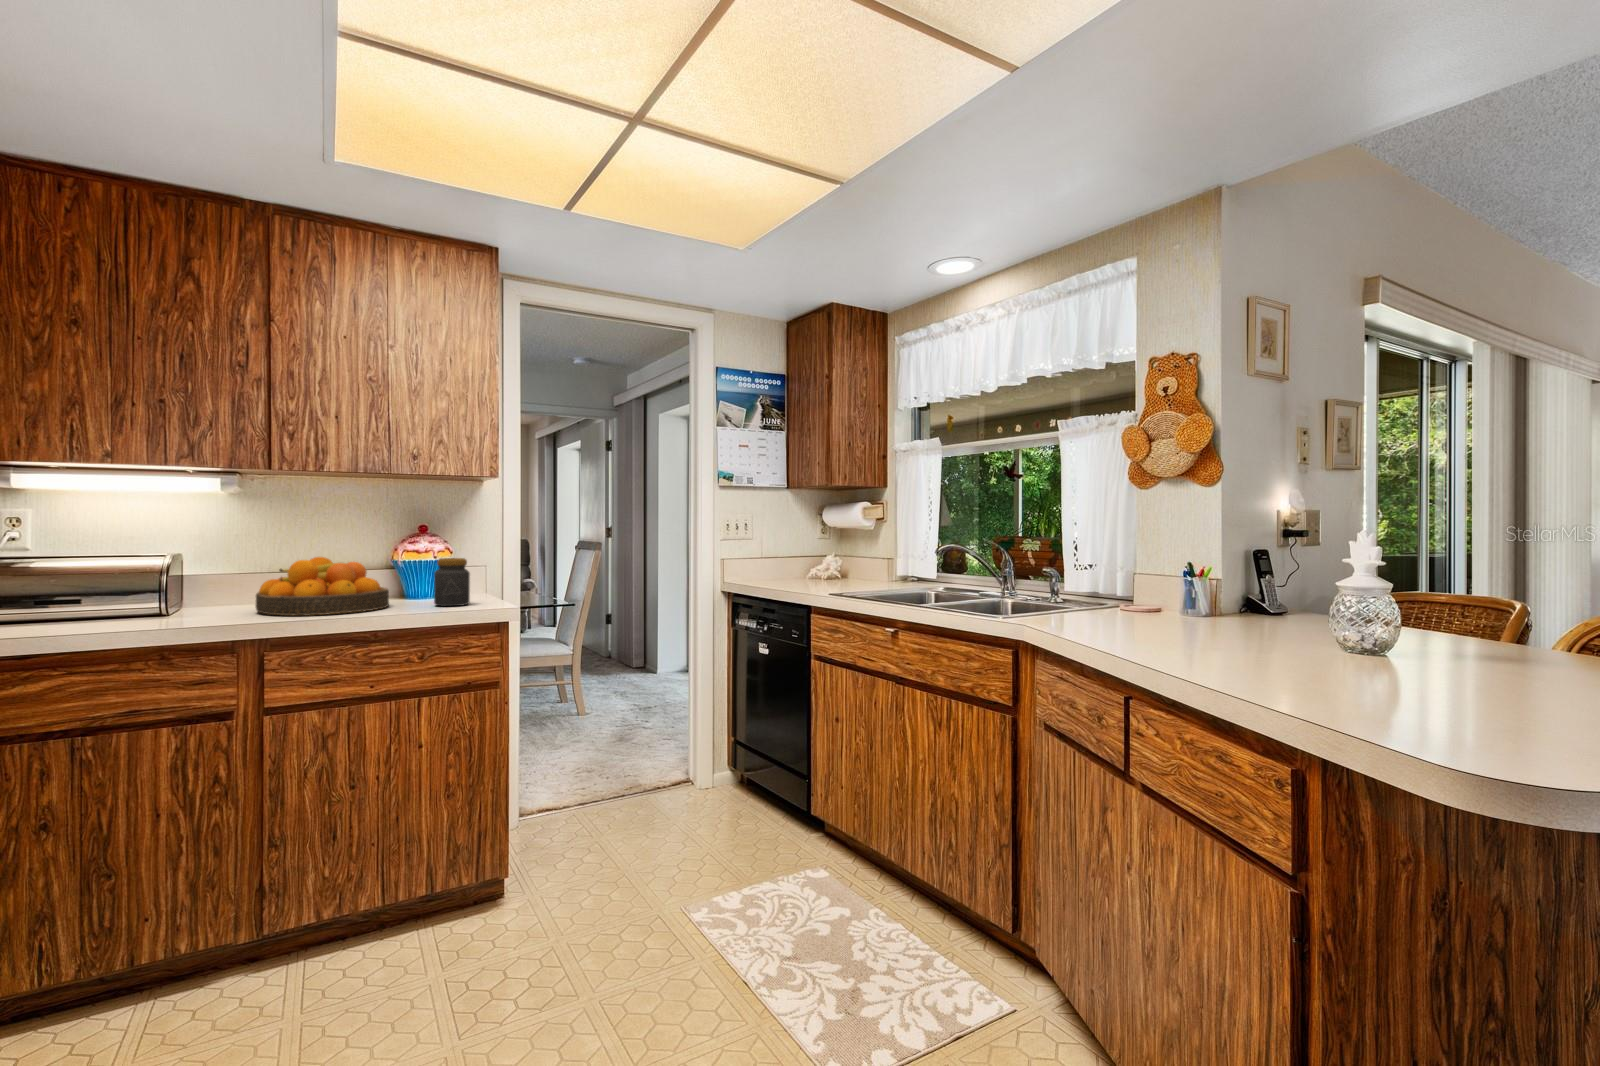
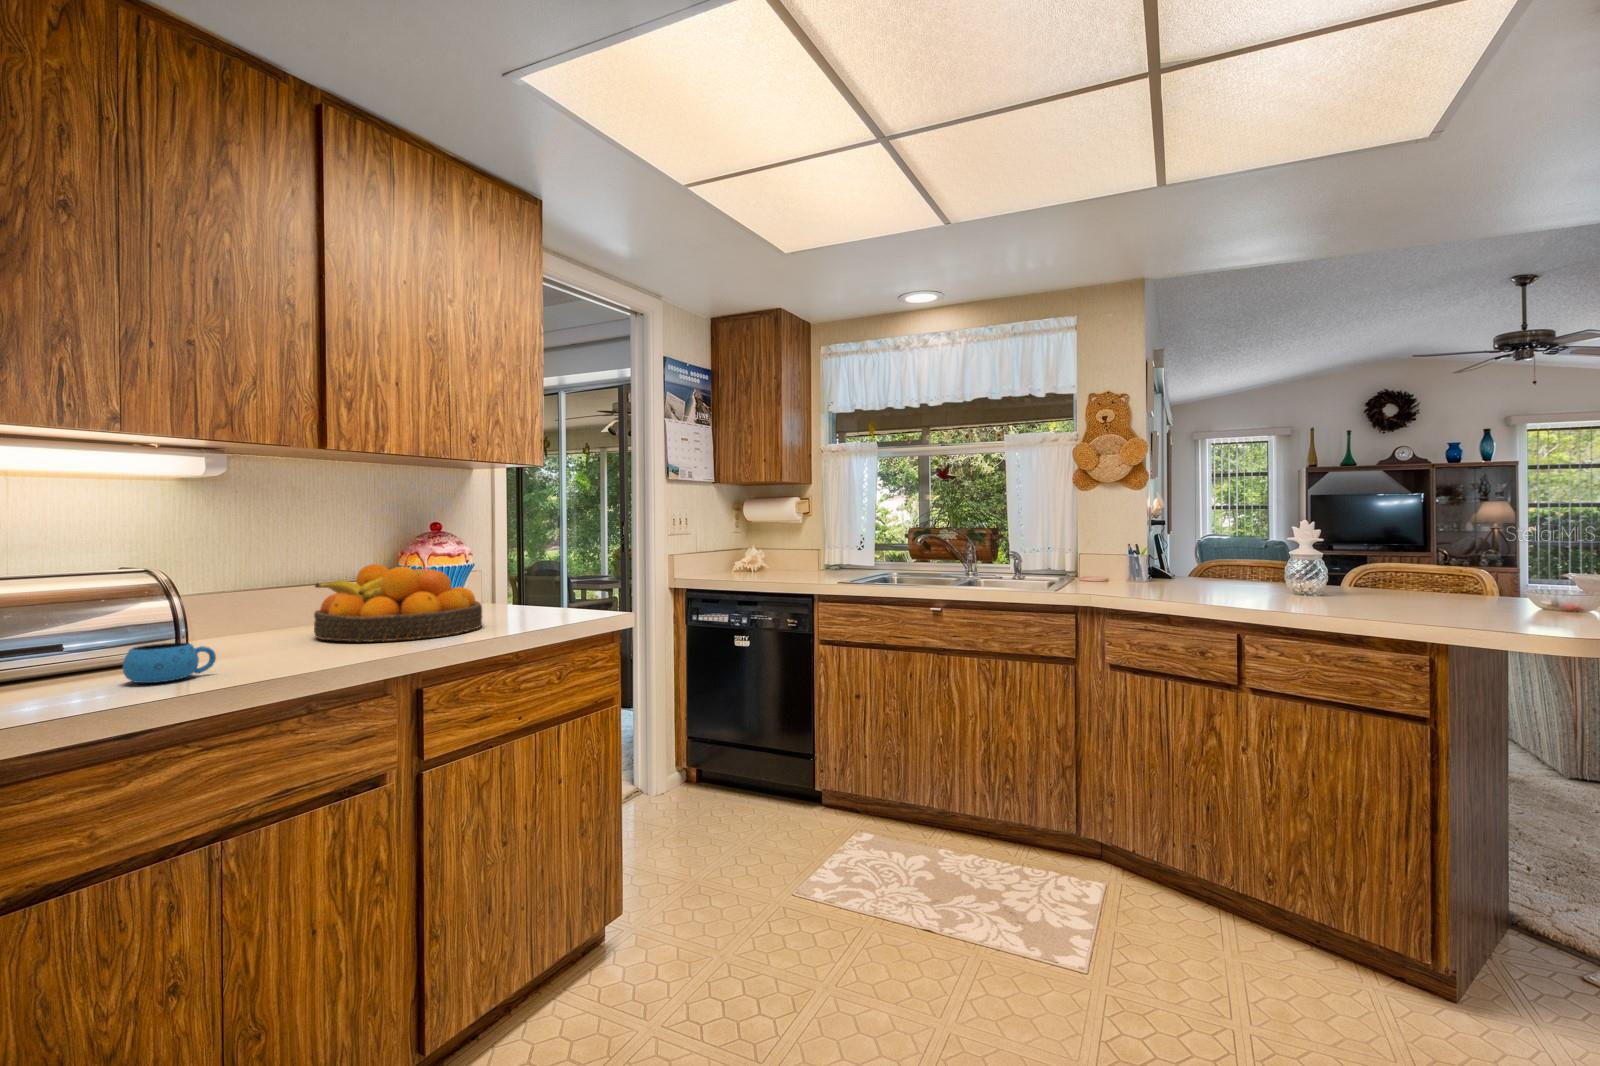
jar: present [434,558,470,606] -> none [519,559,560,617]
mug: none [54,604,114,629] -> present [123,643,216,683]

